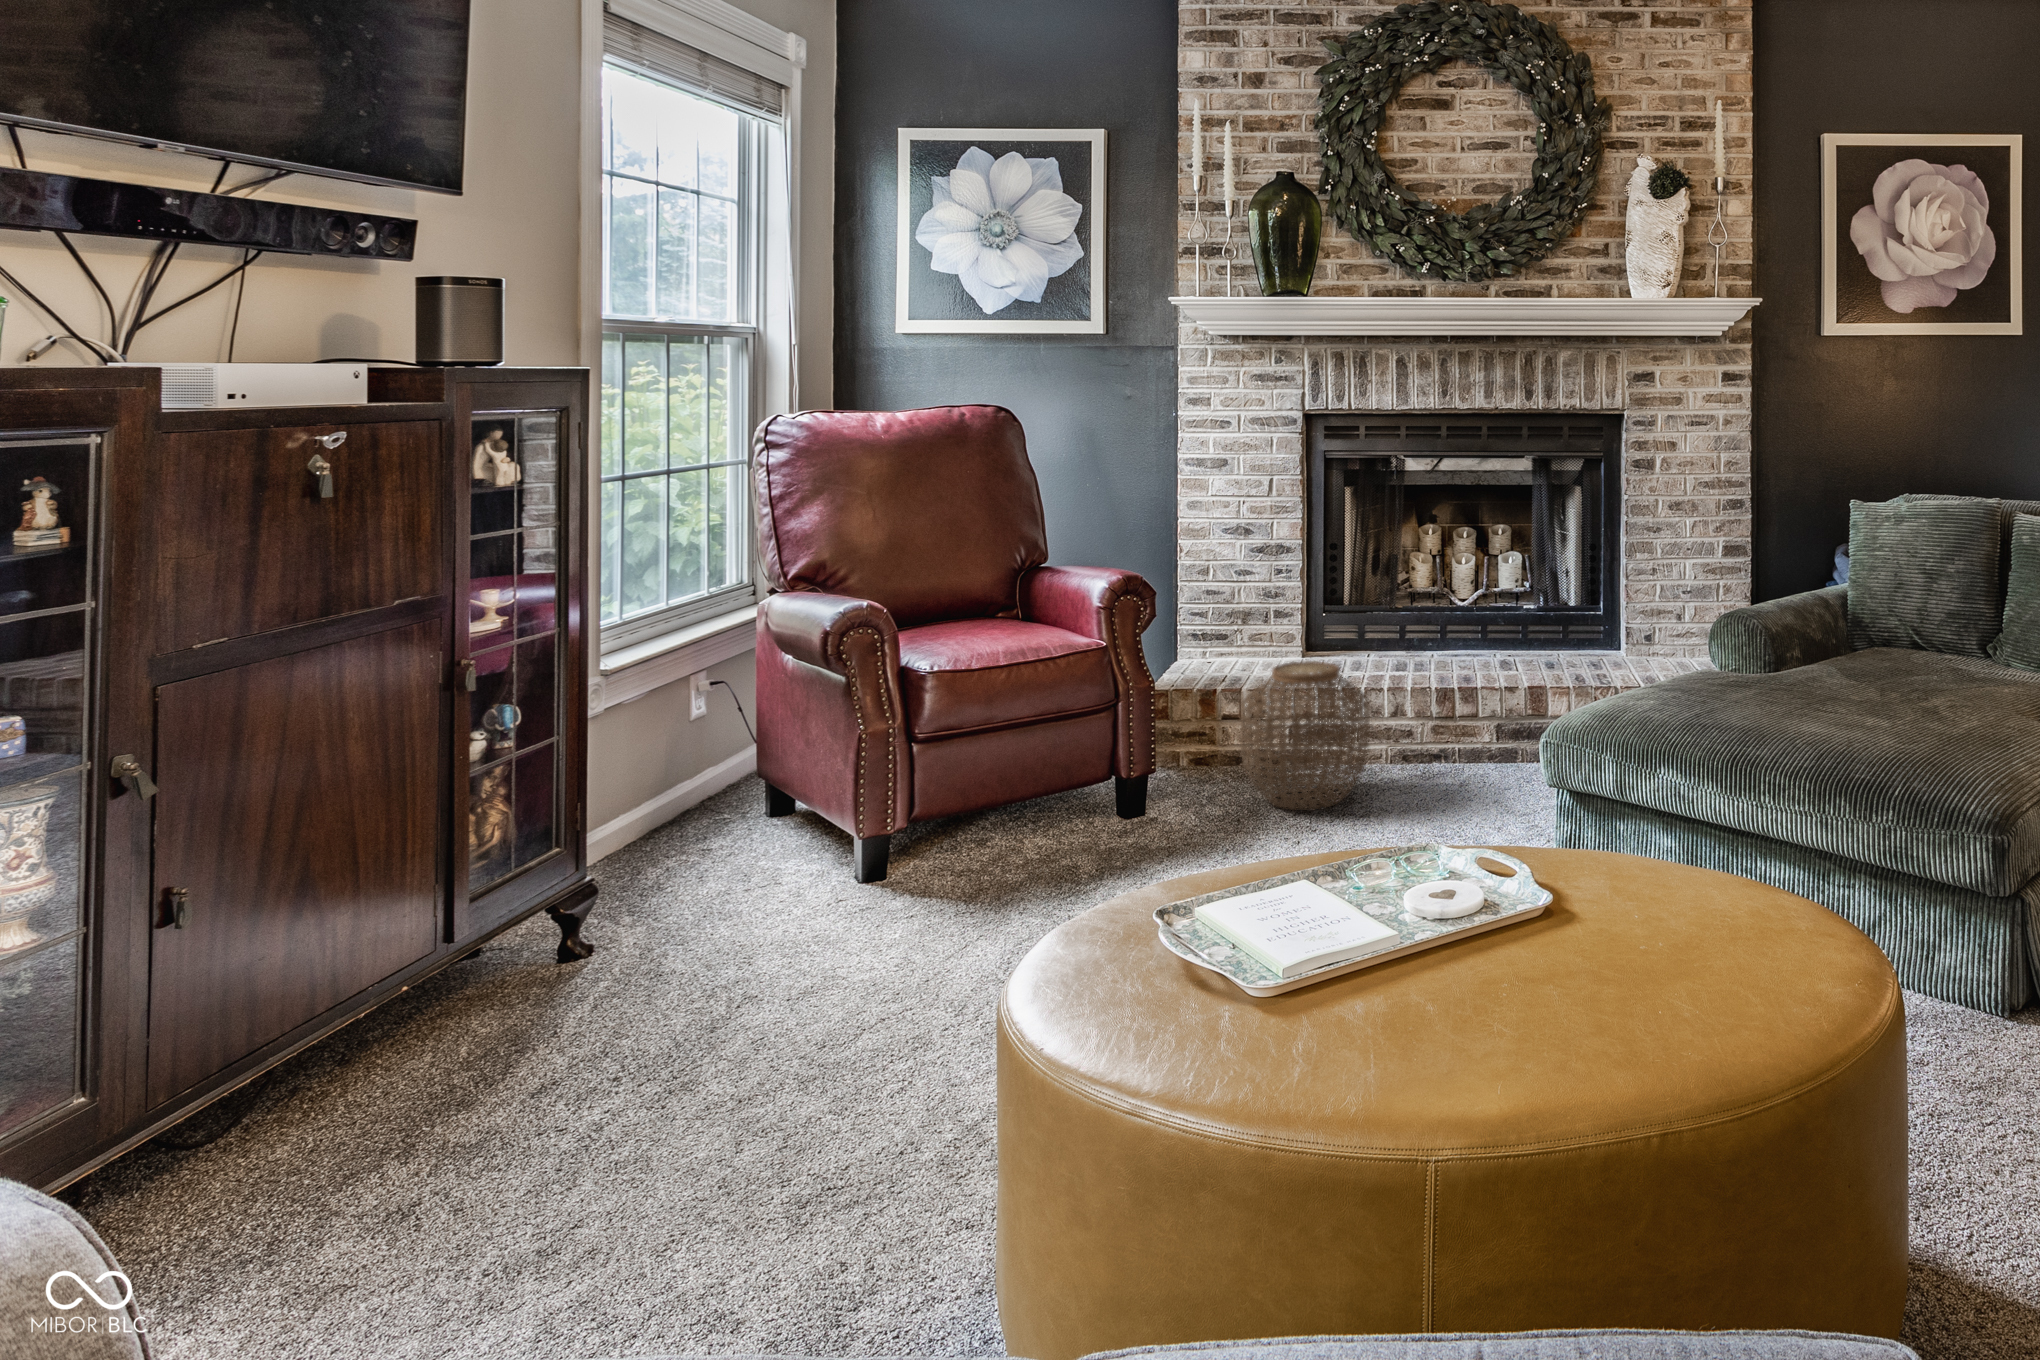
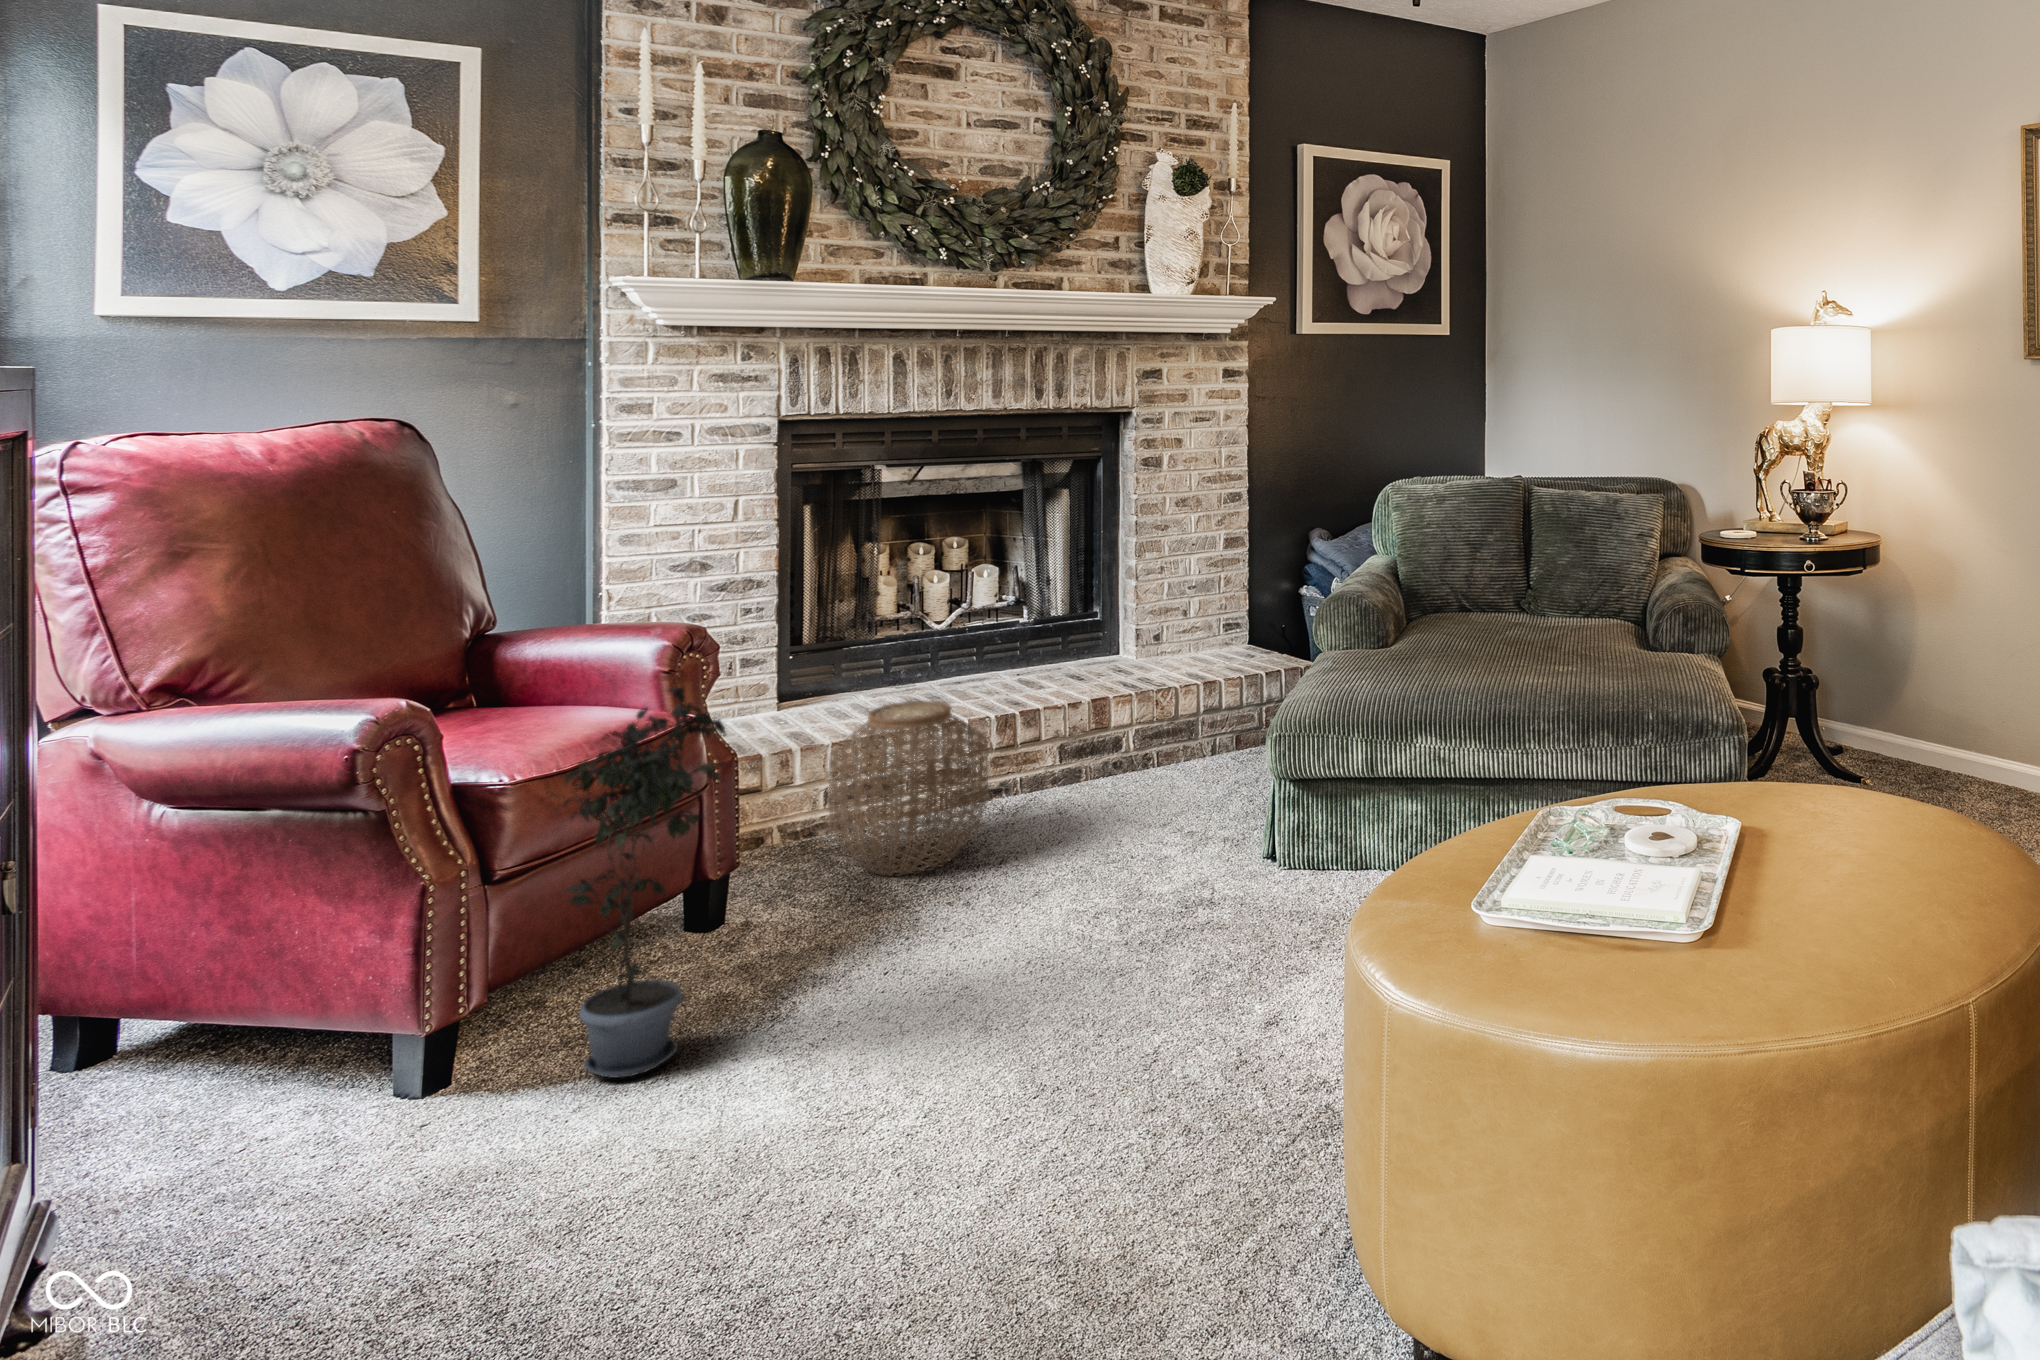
potted plant: none [912,615,1040,904] -> present [550,687,727,1078]

